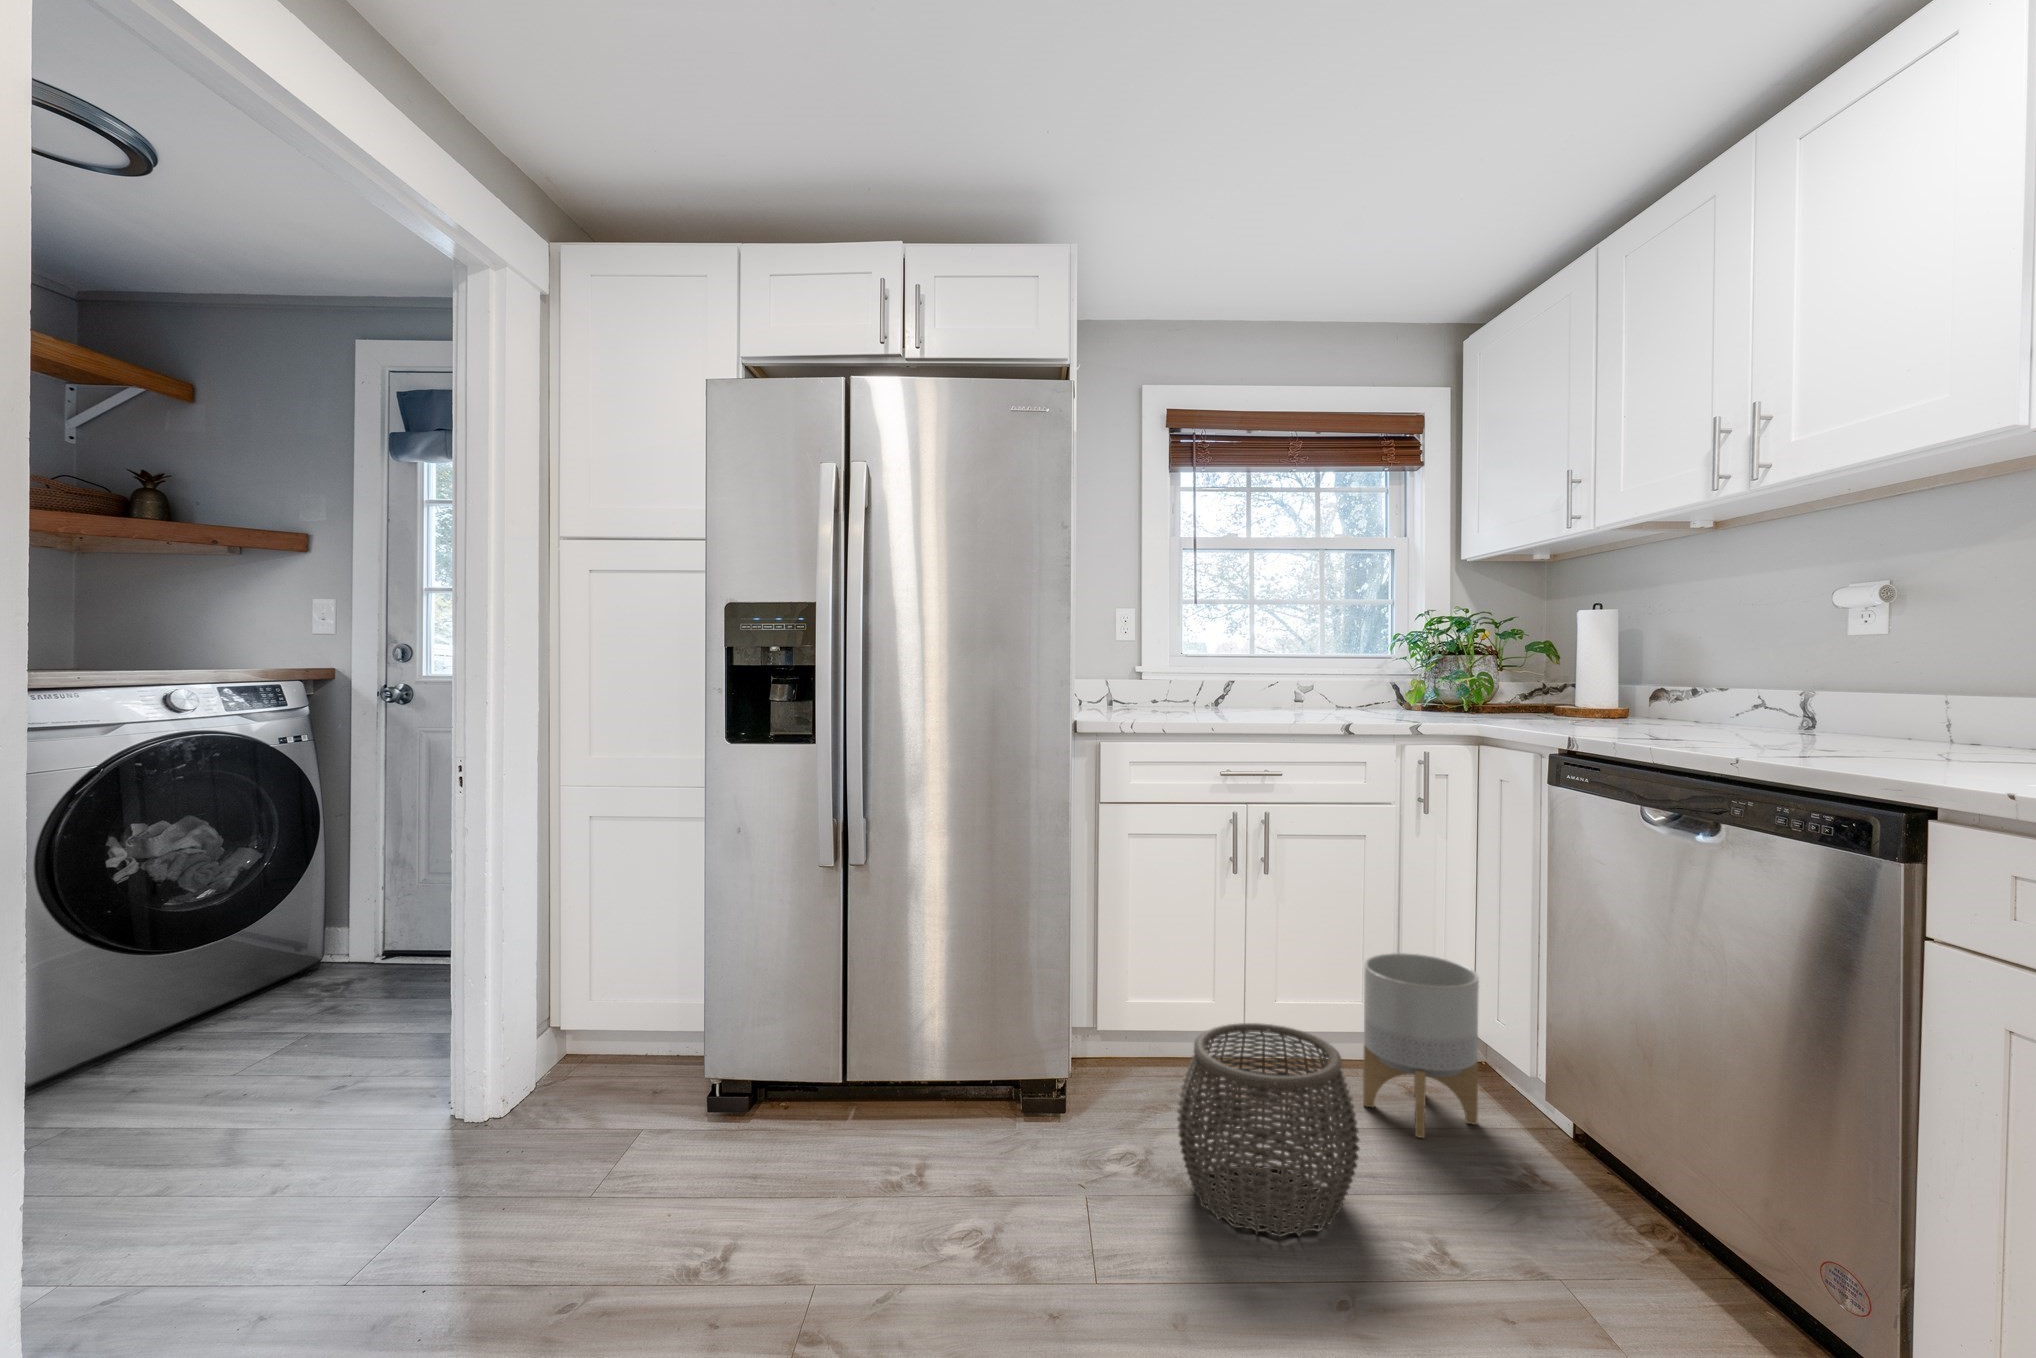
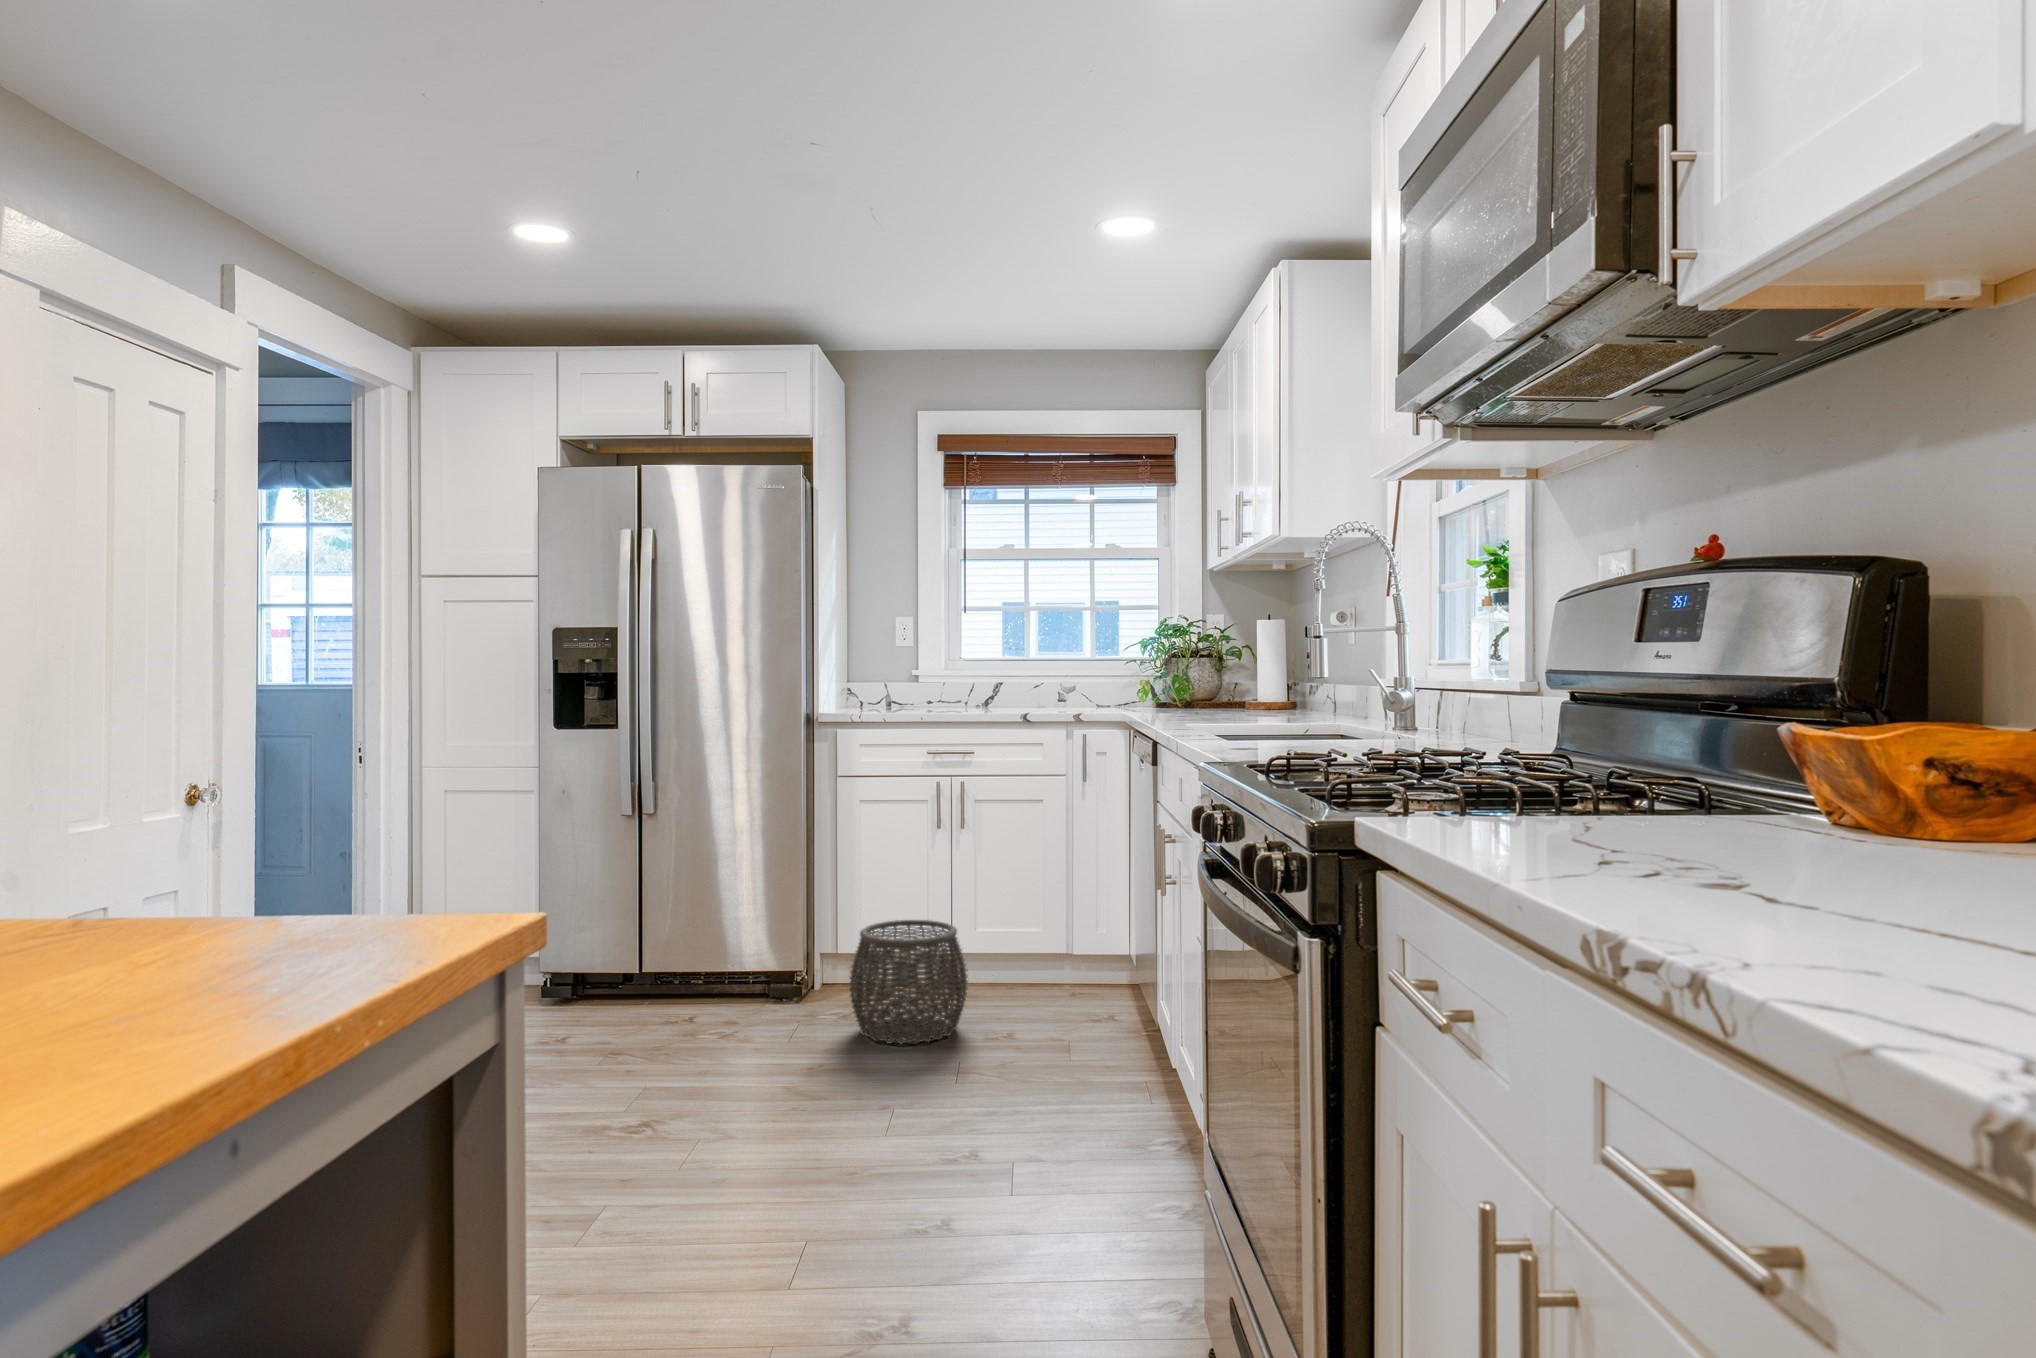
planter: present [1363,953,1479,1138] -> none [1022,884,1099,1007]

